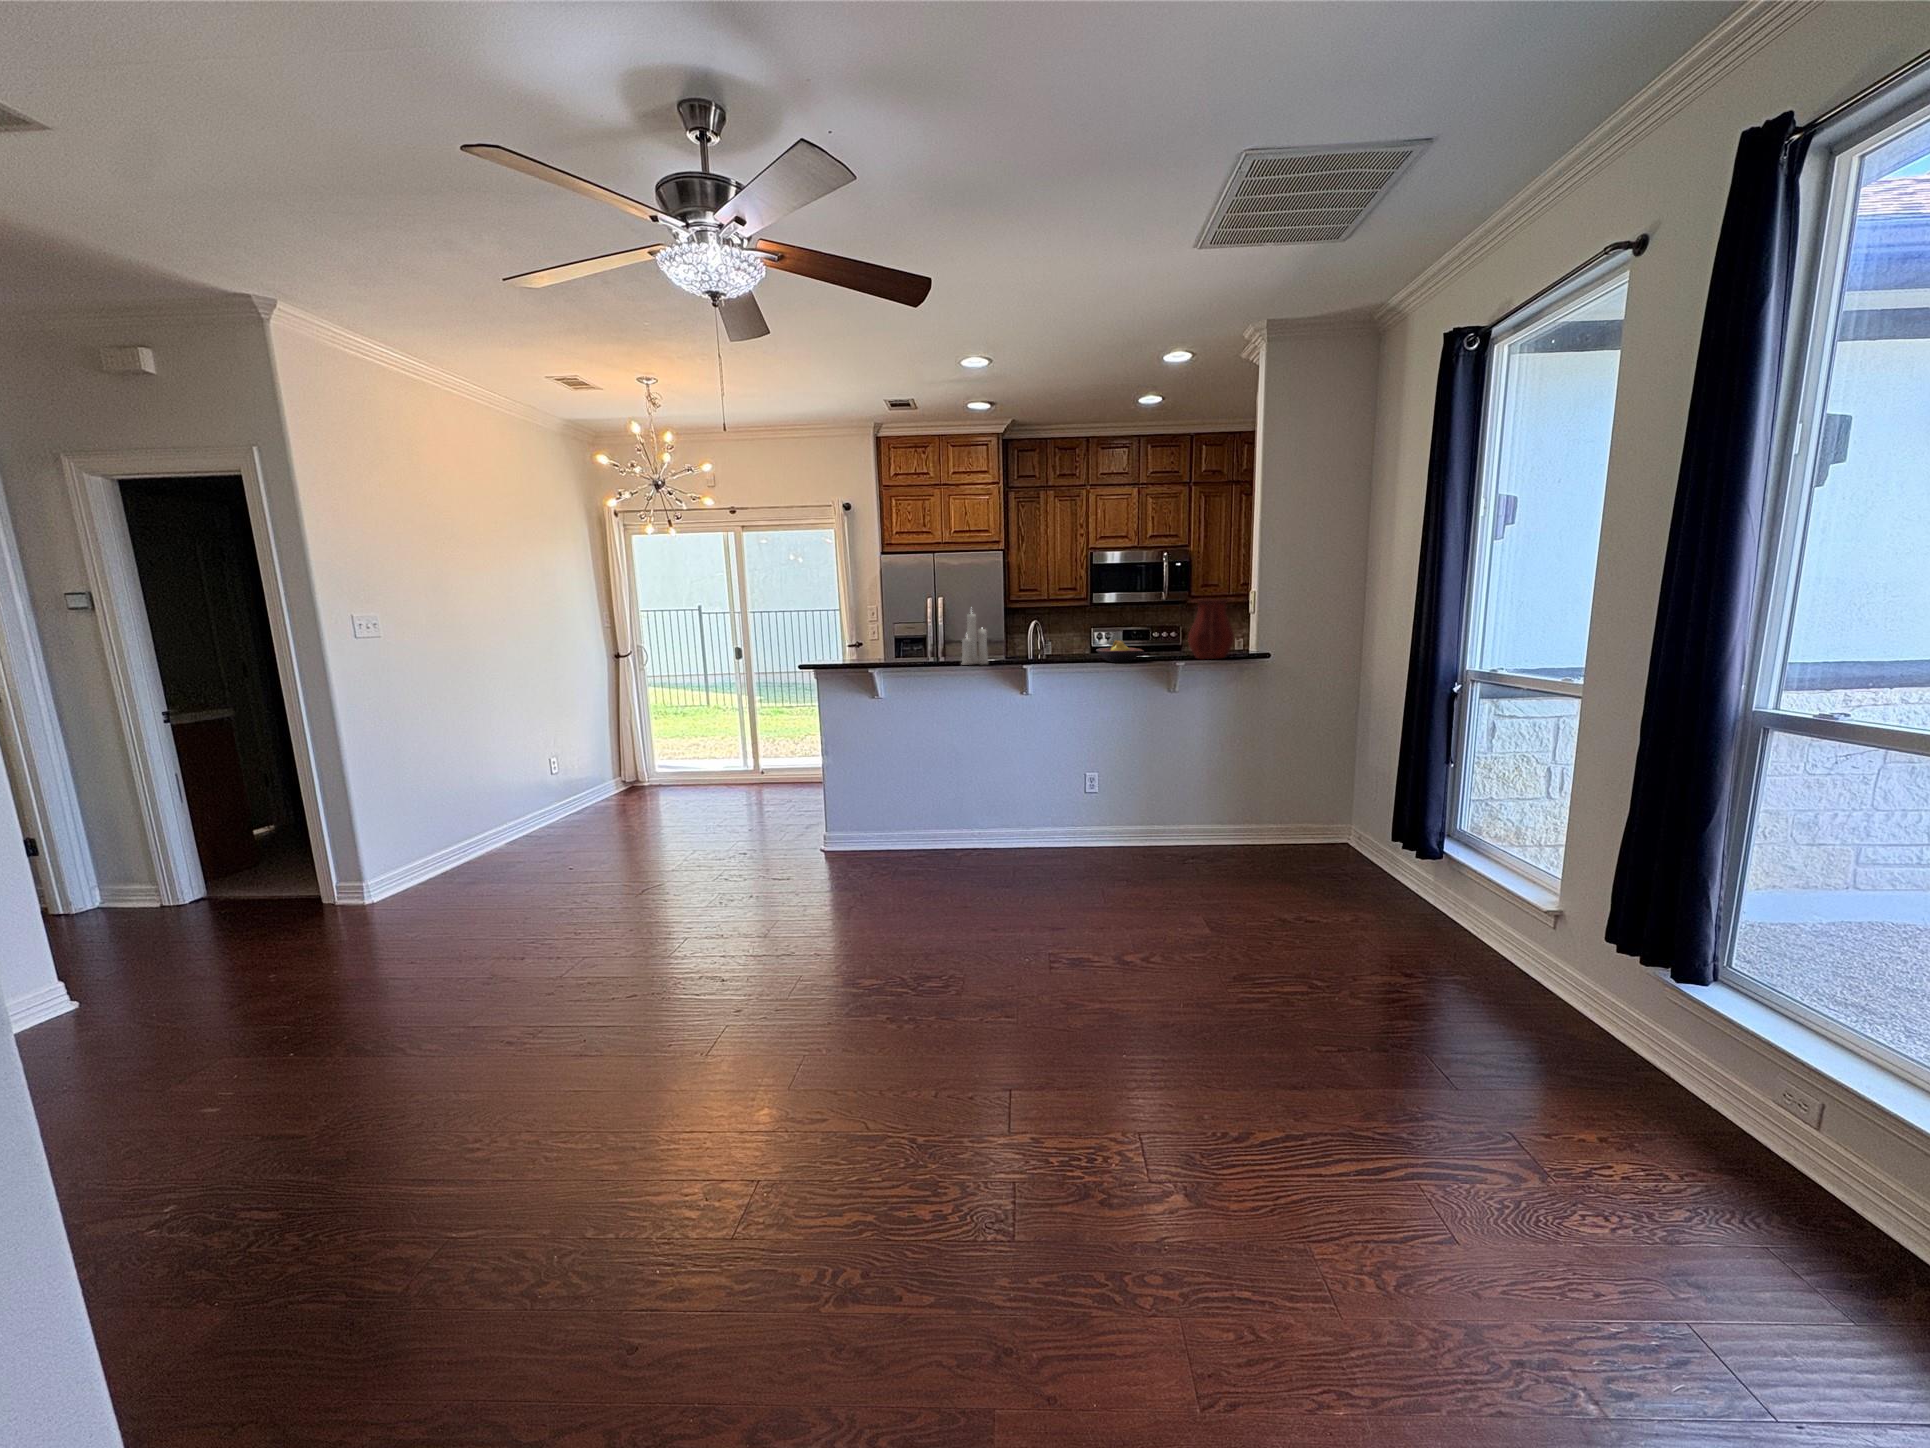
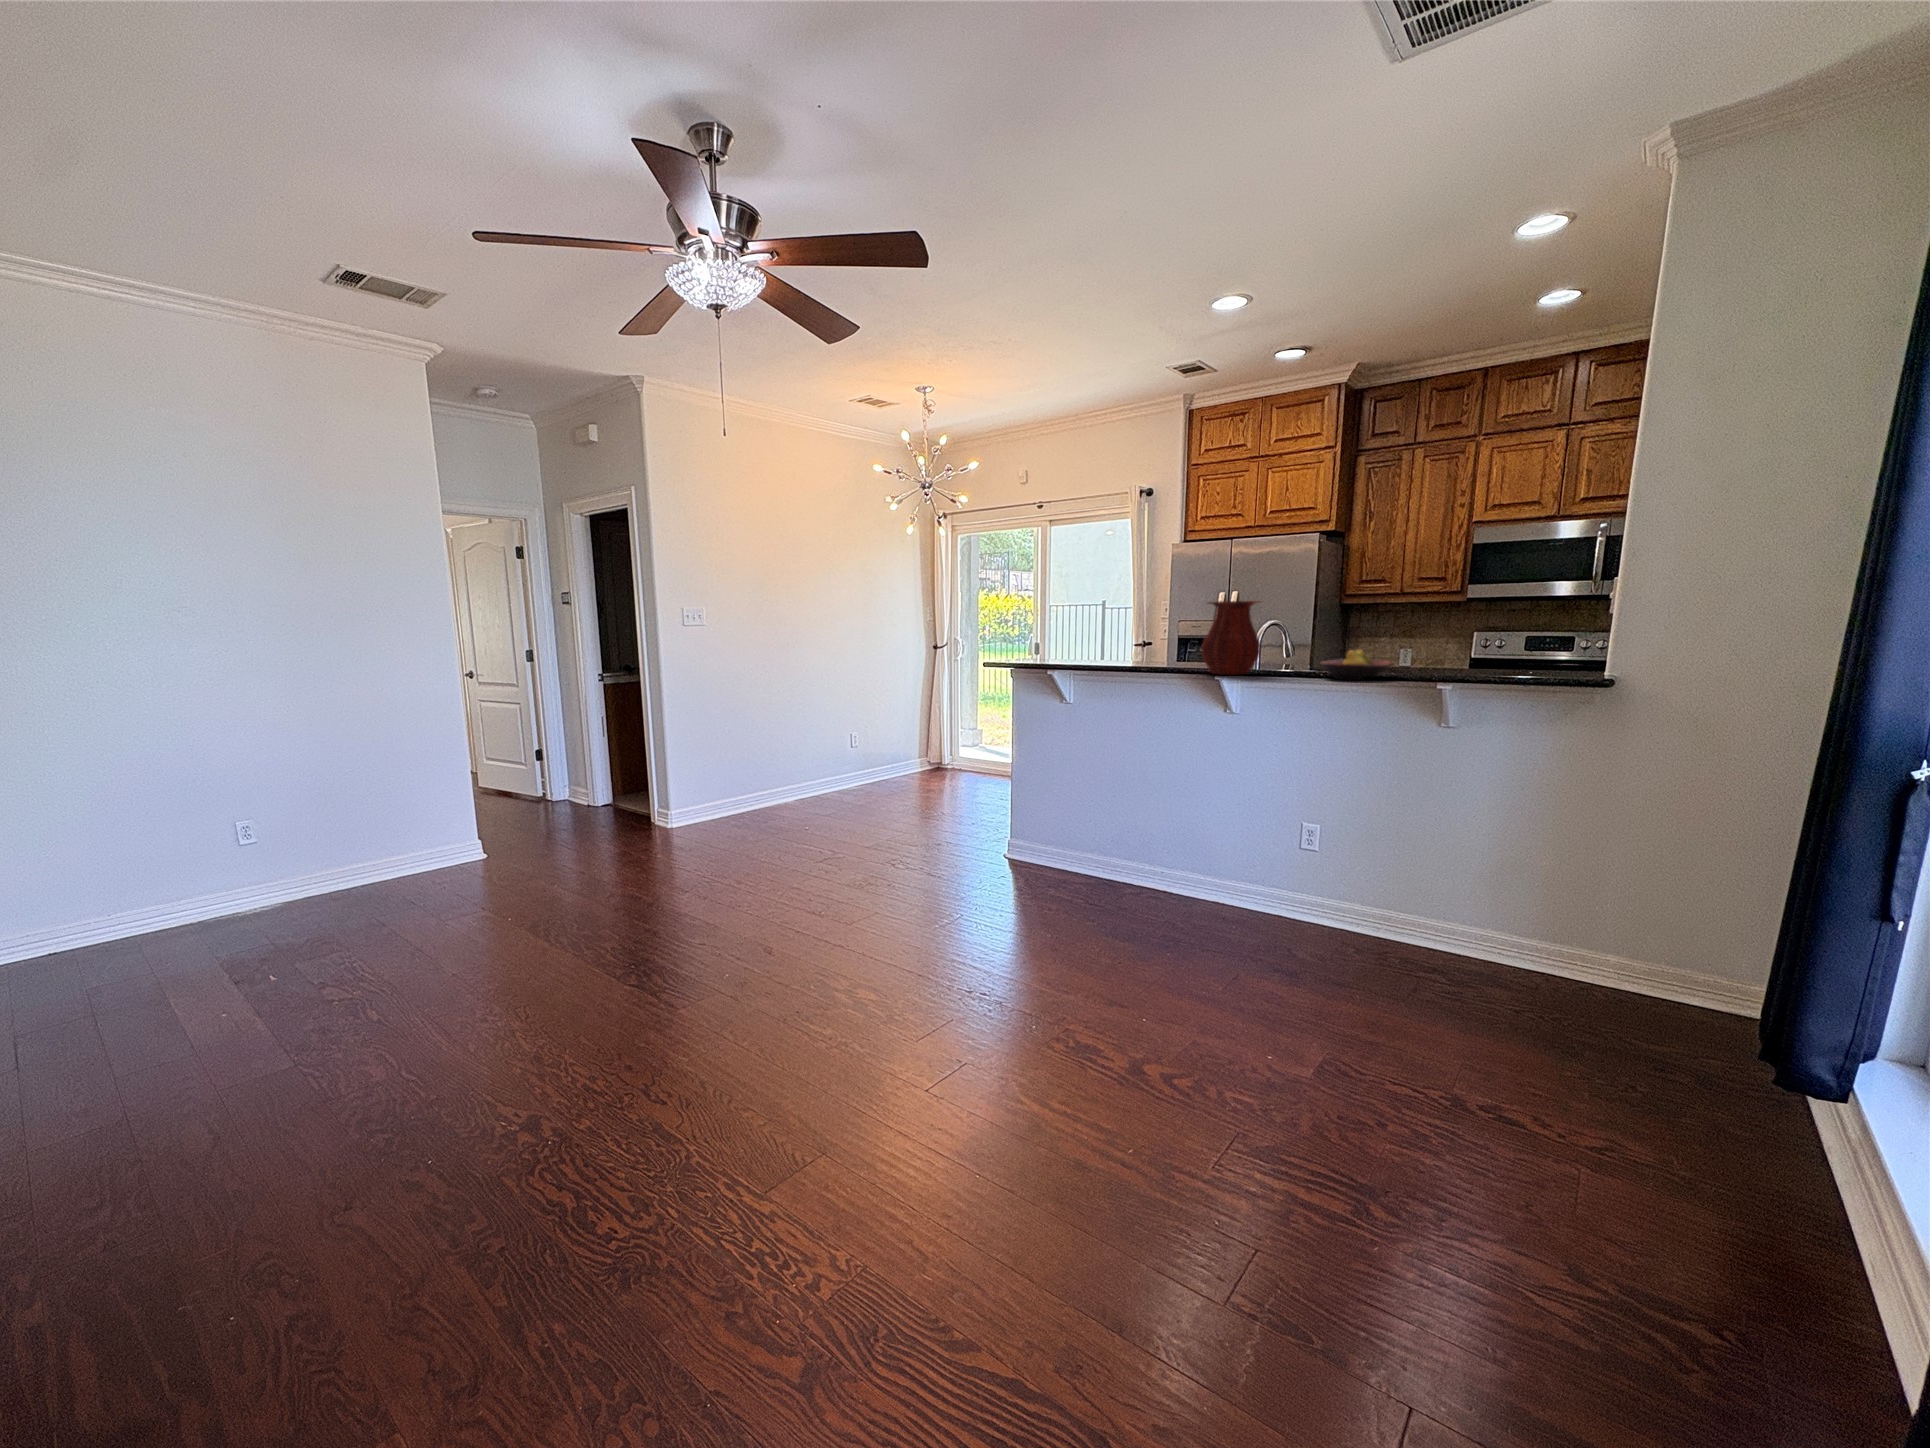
vase: present [1188,599,1234,659] -> present [1202,601,1261,675]
candle: present [962,614,988,665] -> none [1152,599,1188,672]

